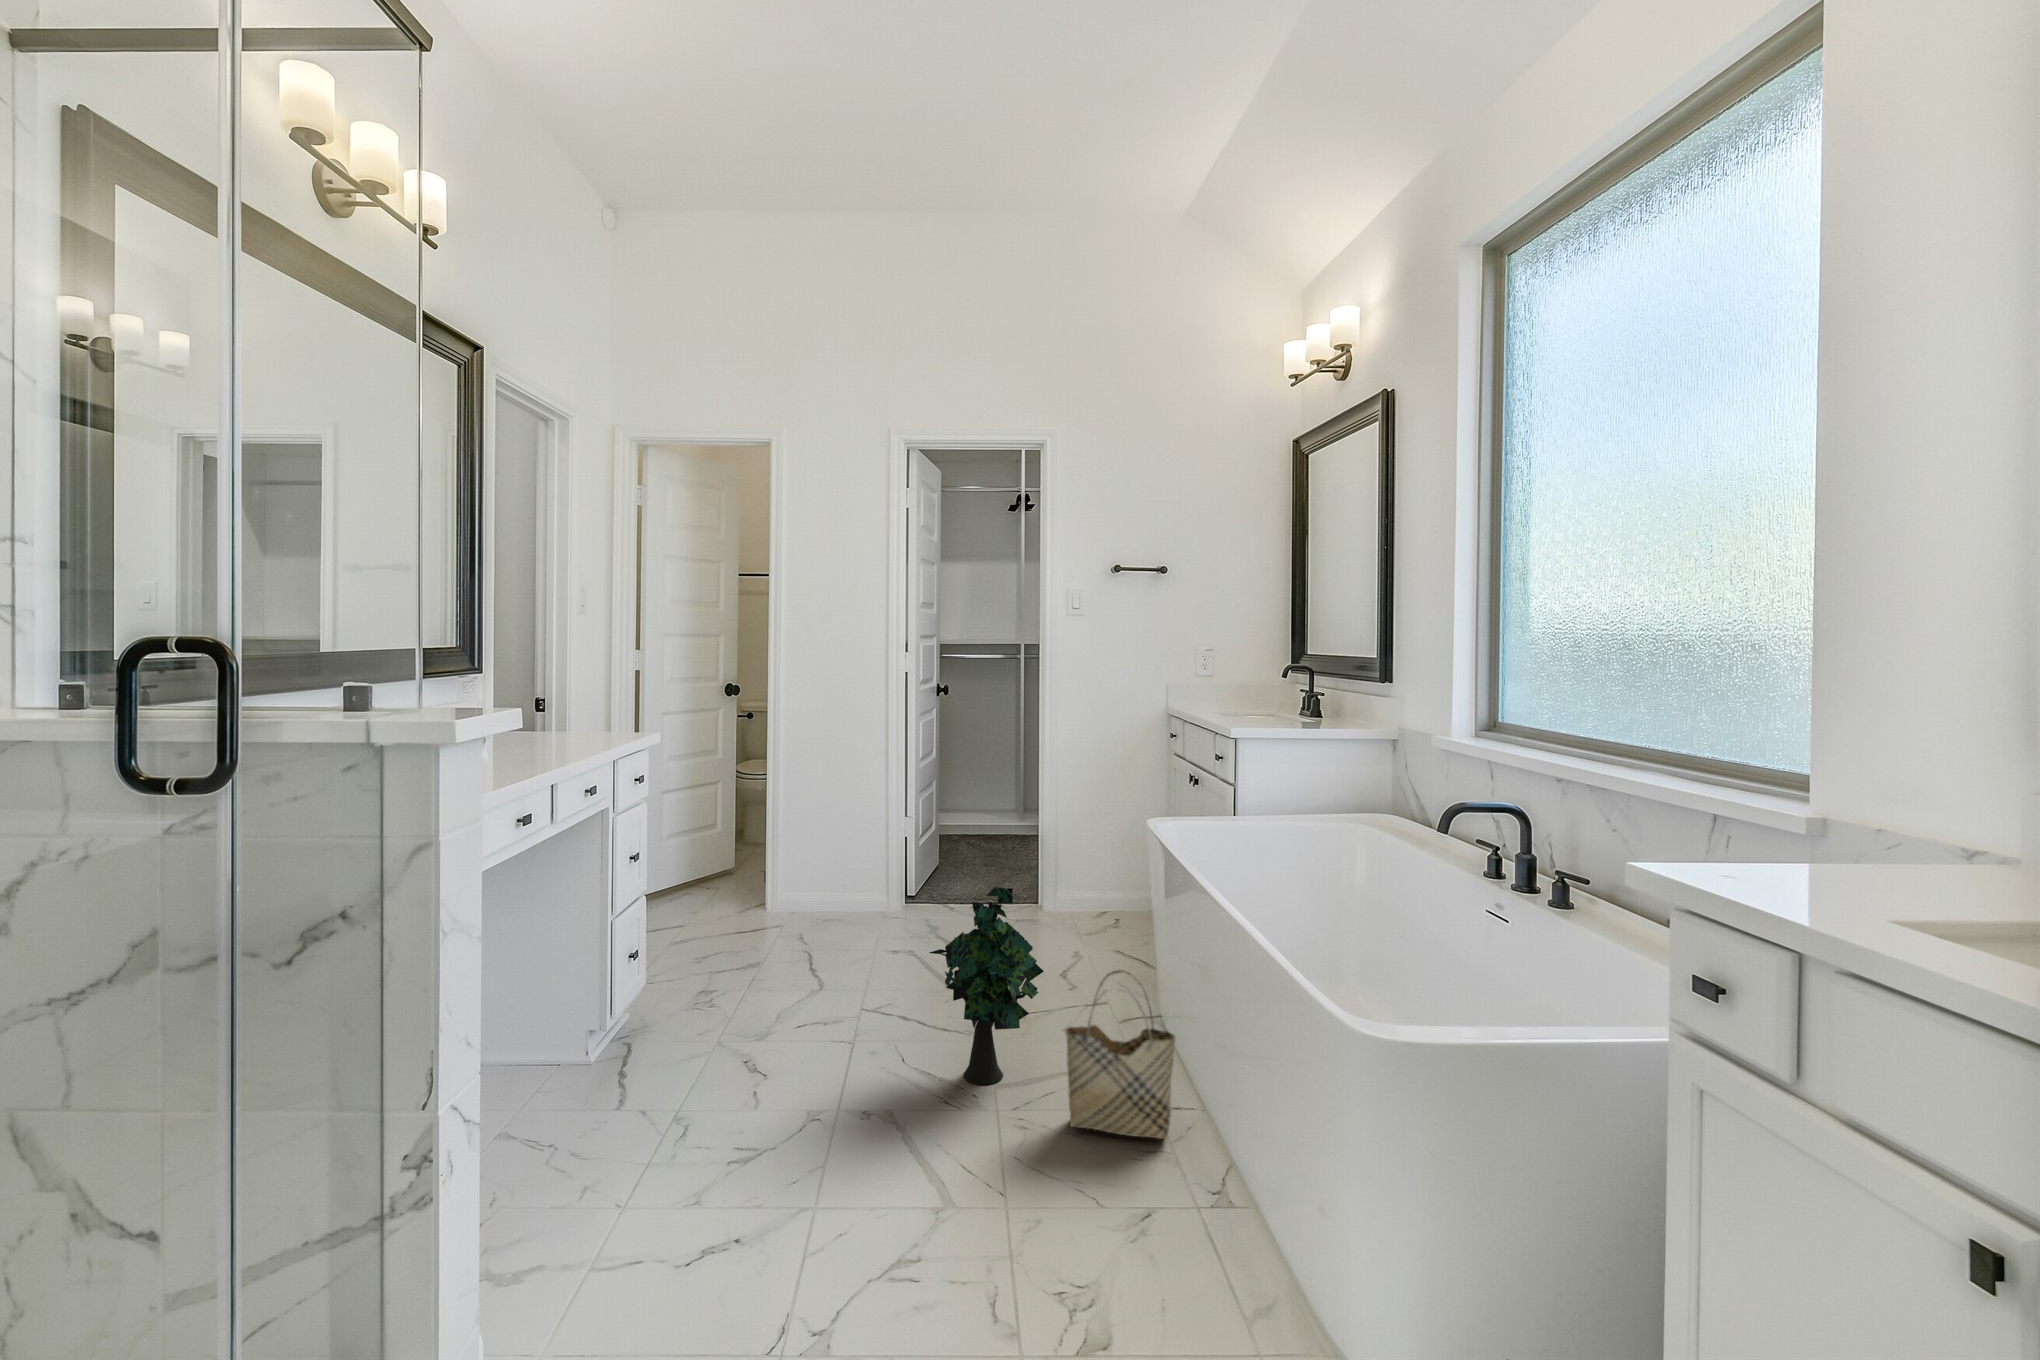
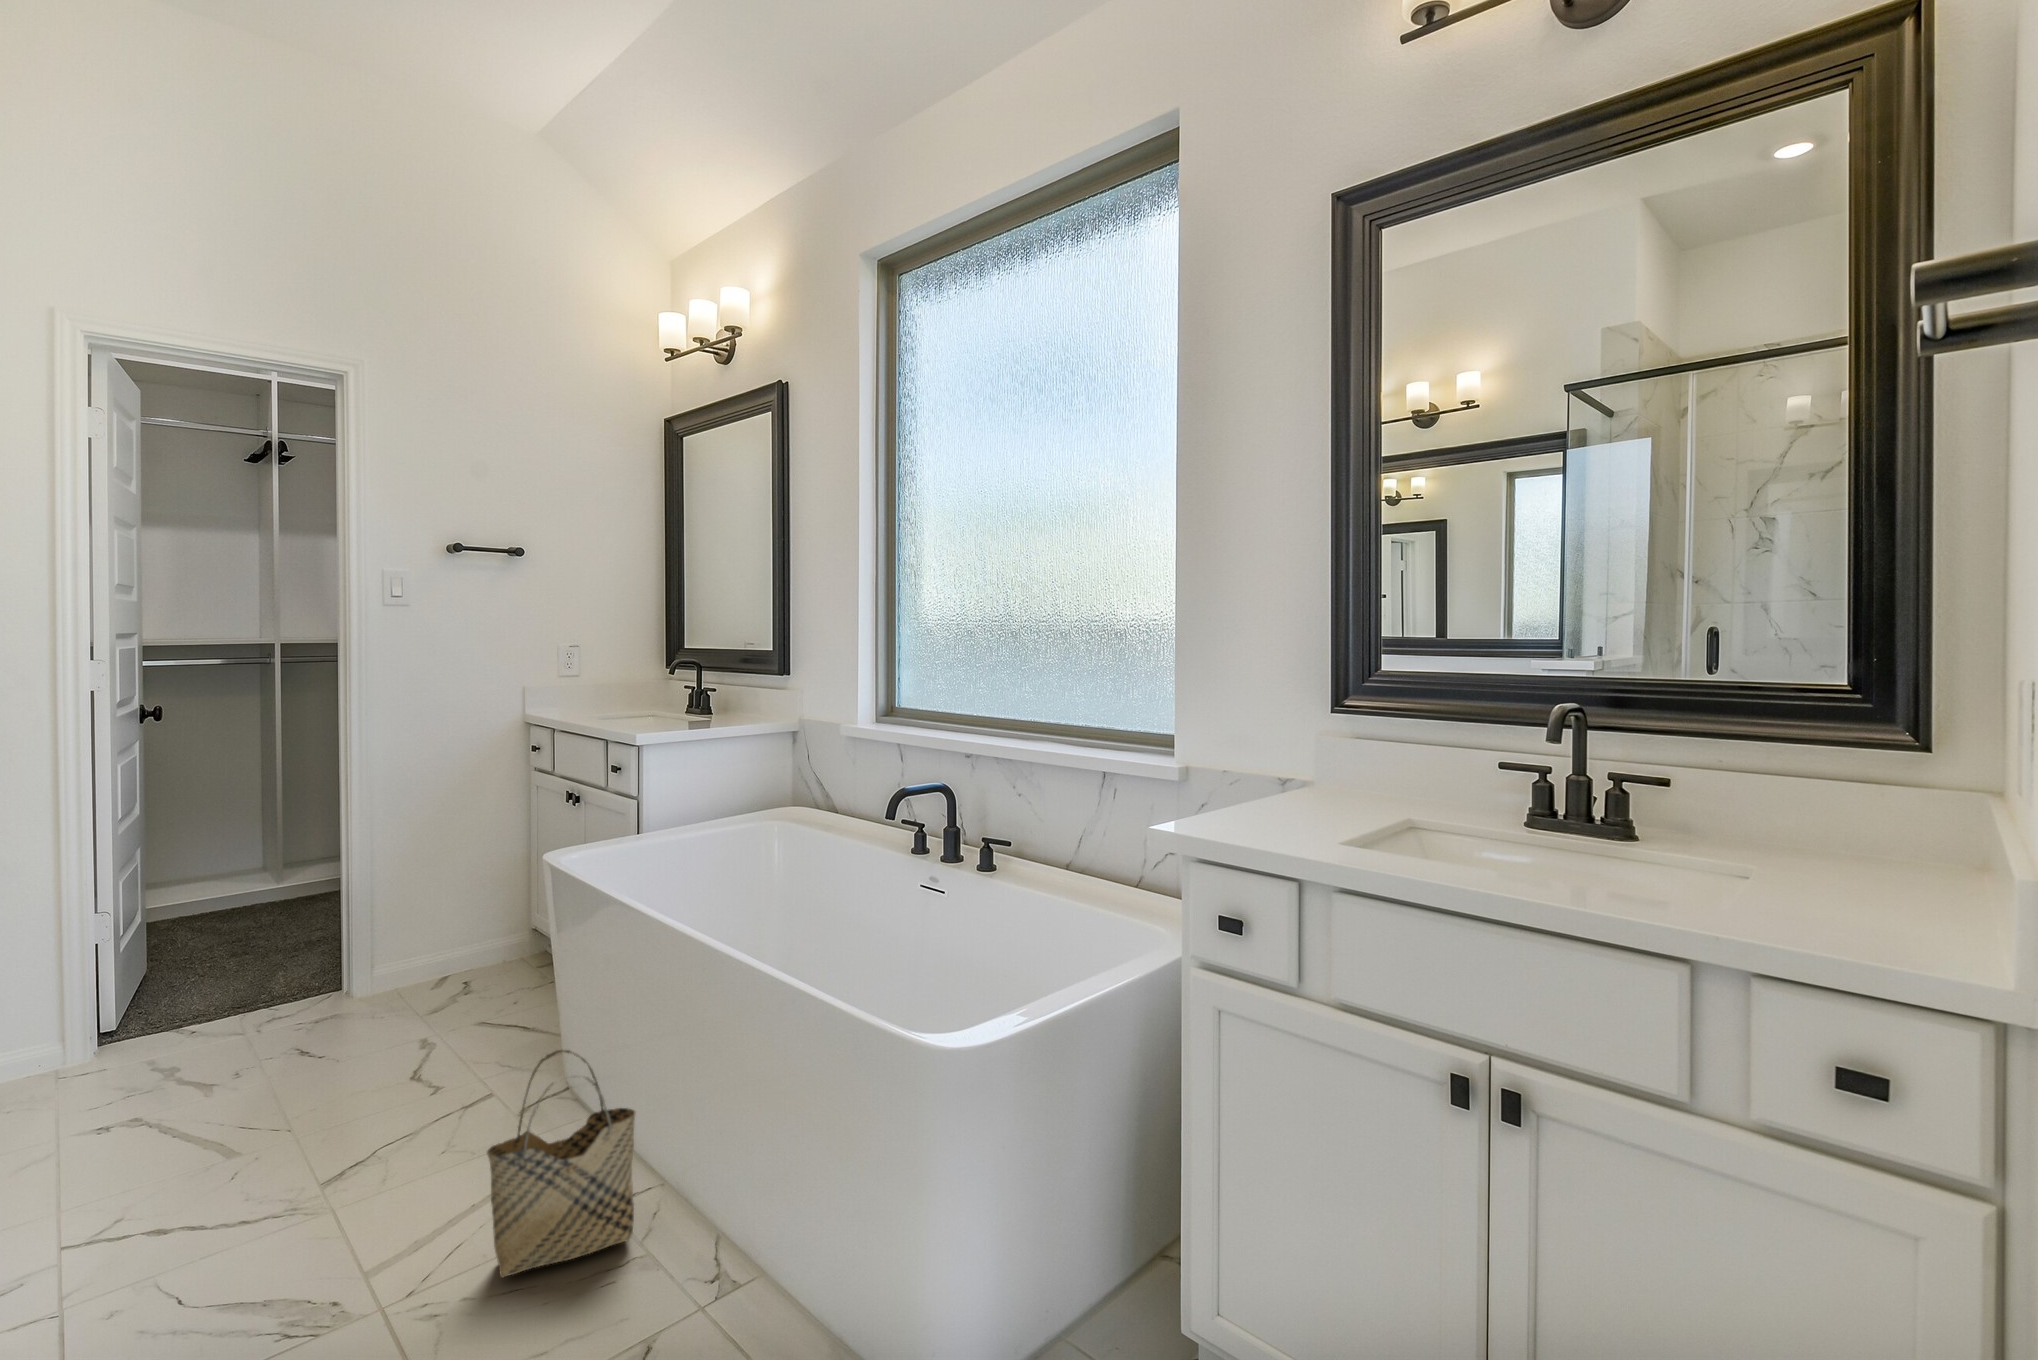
decorative plant: present [930,887,1044,1085] -> none [233,982,431,1279]

